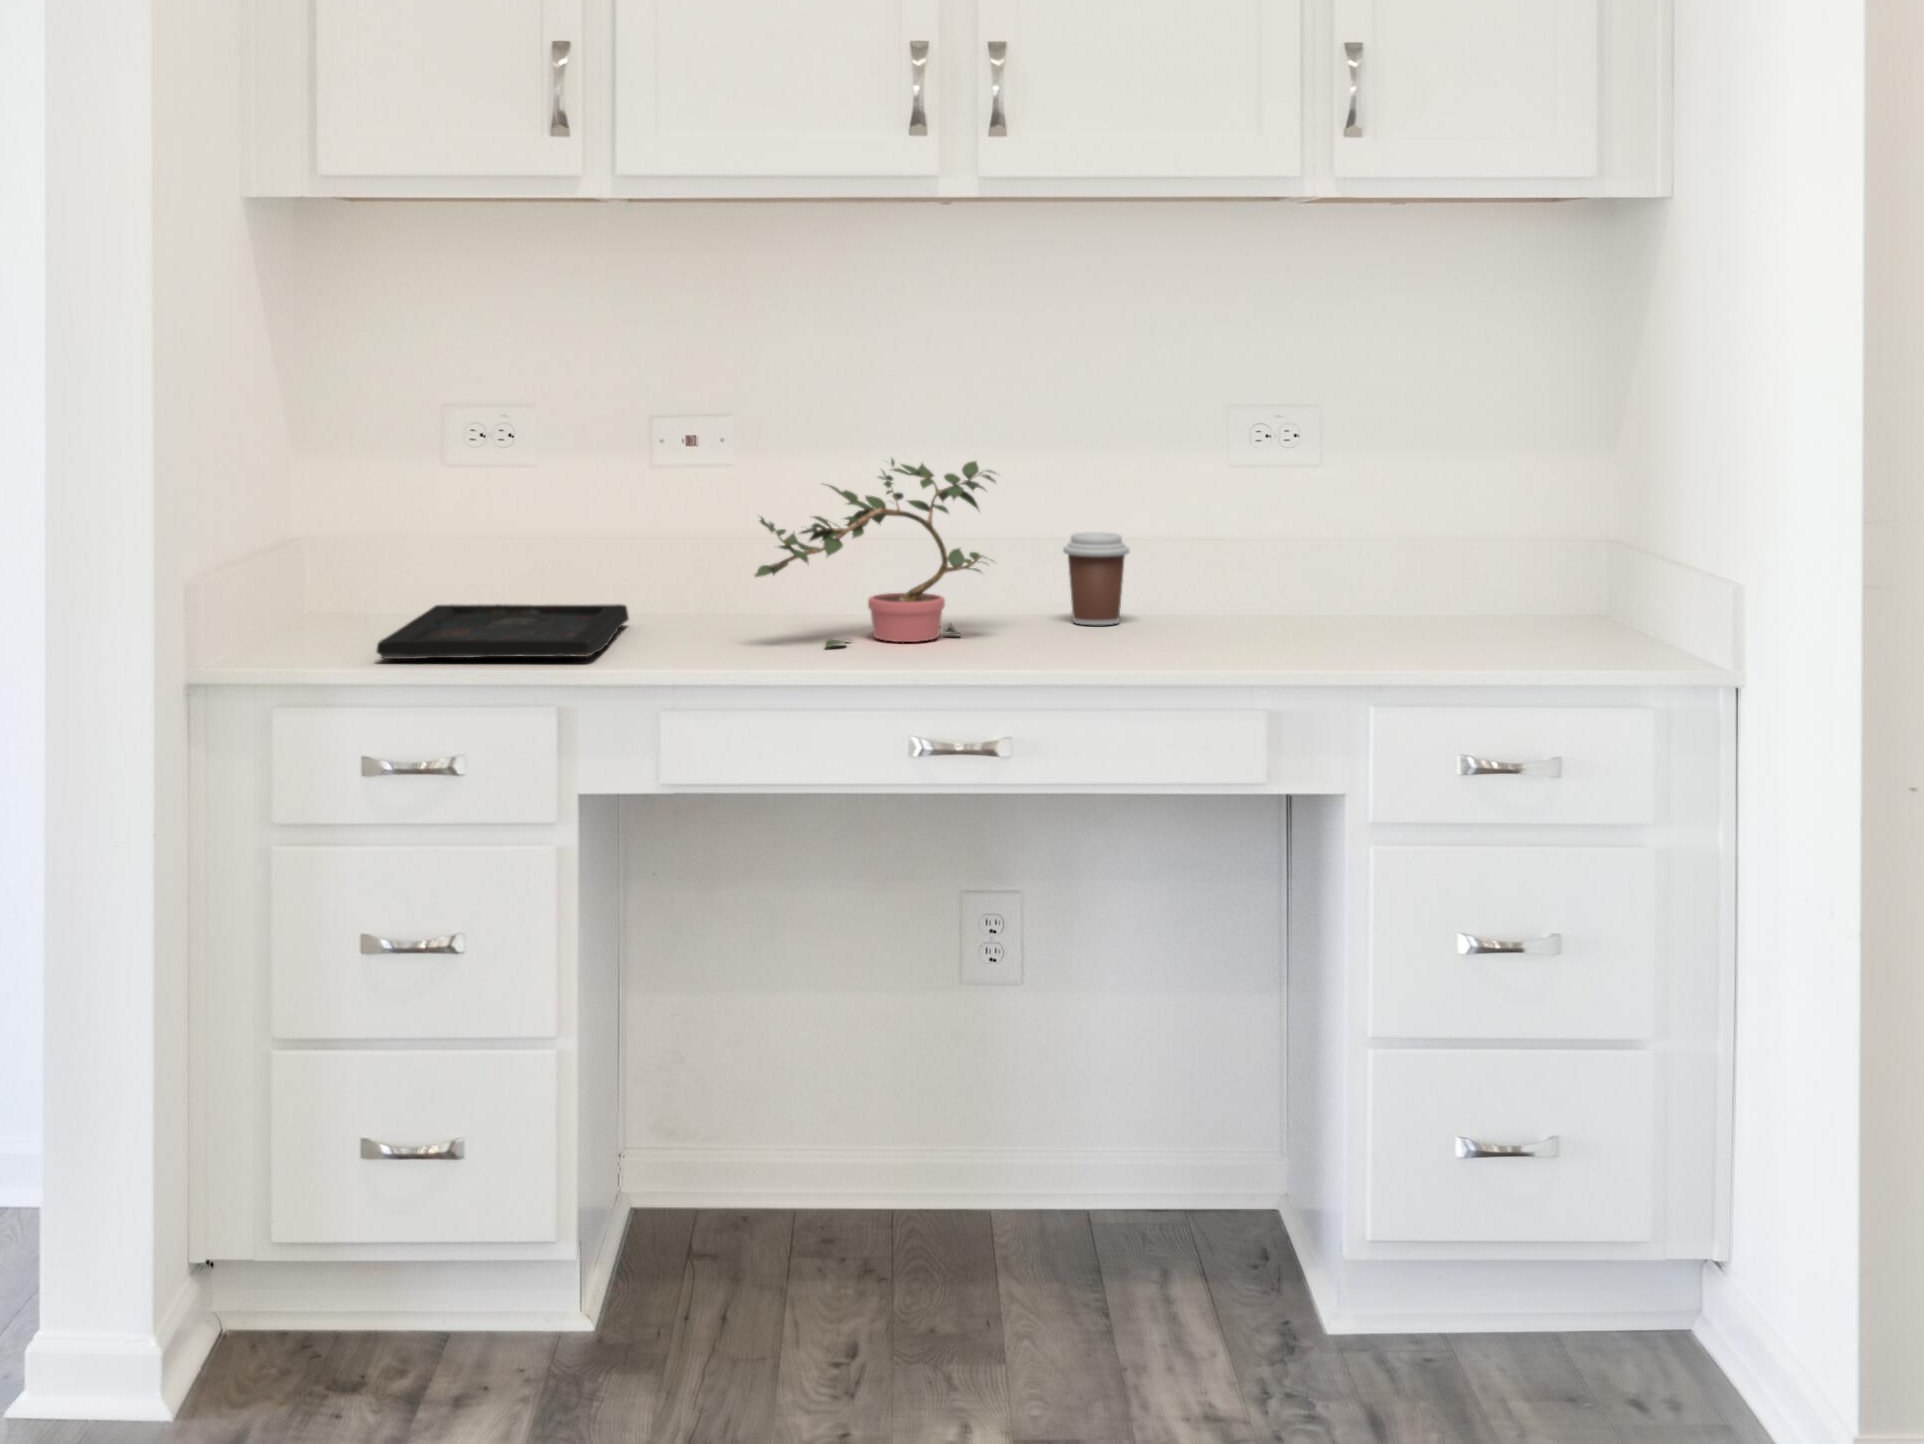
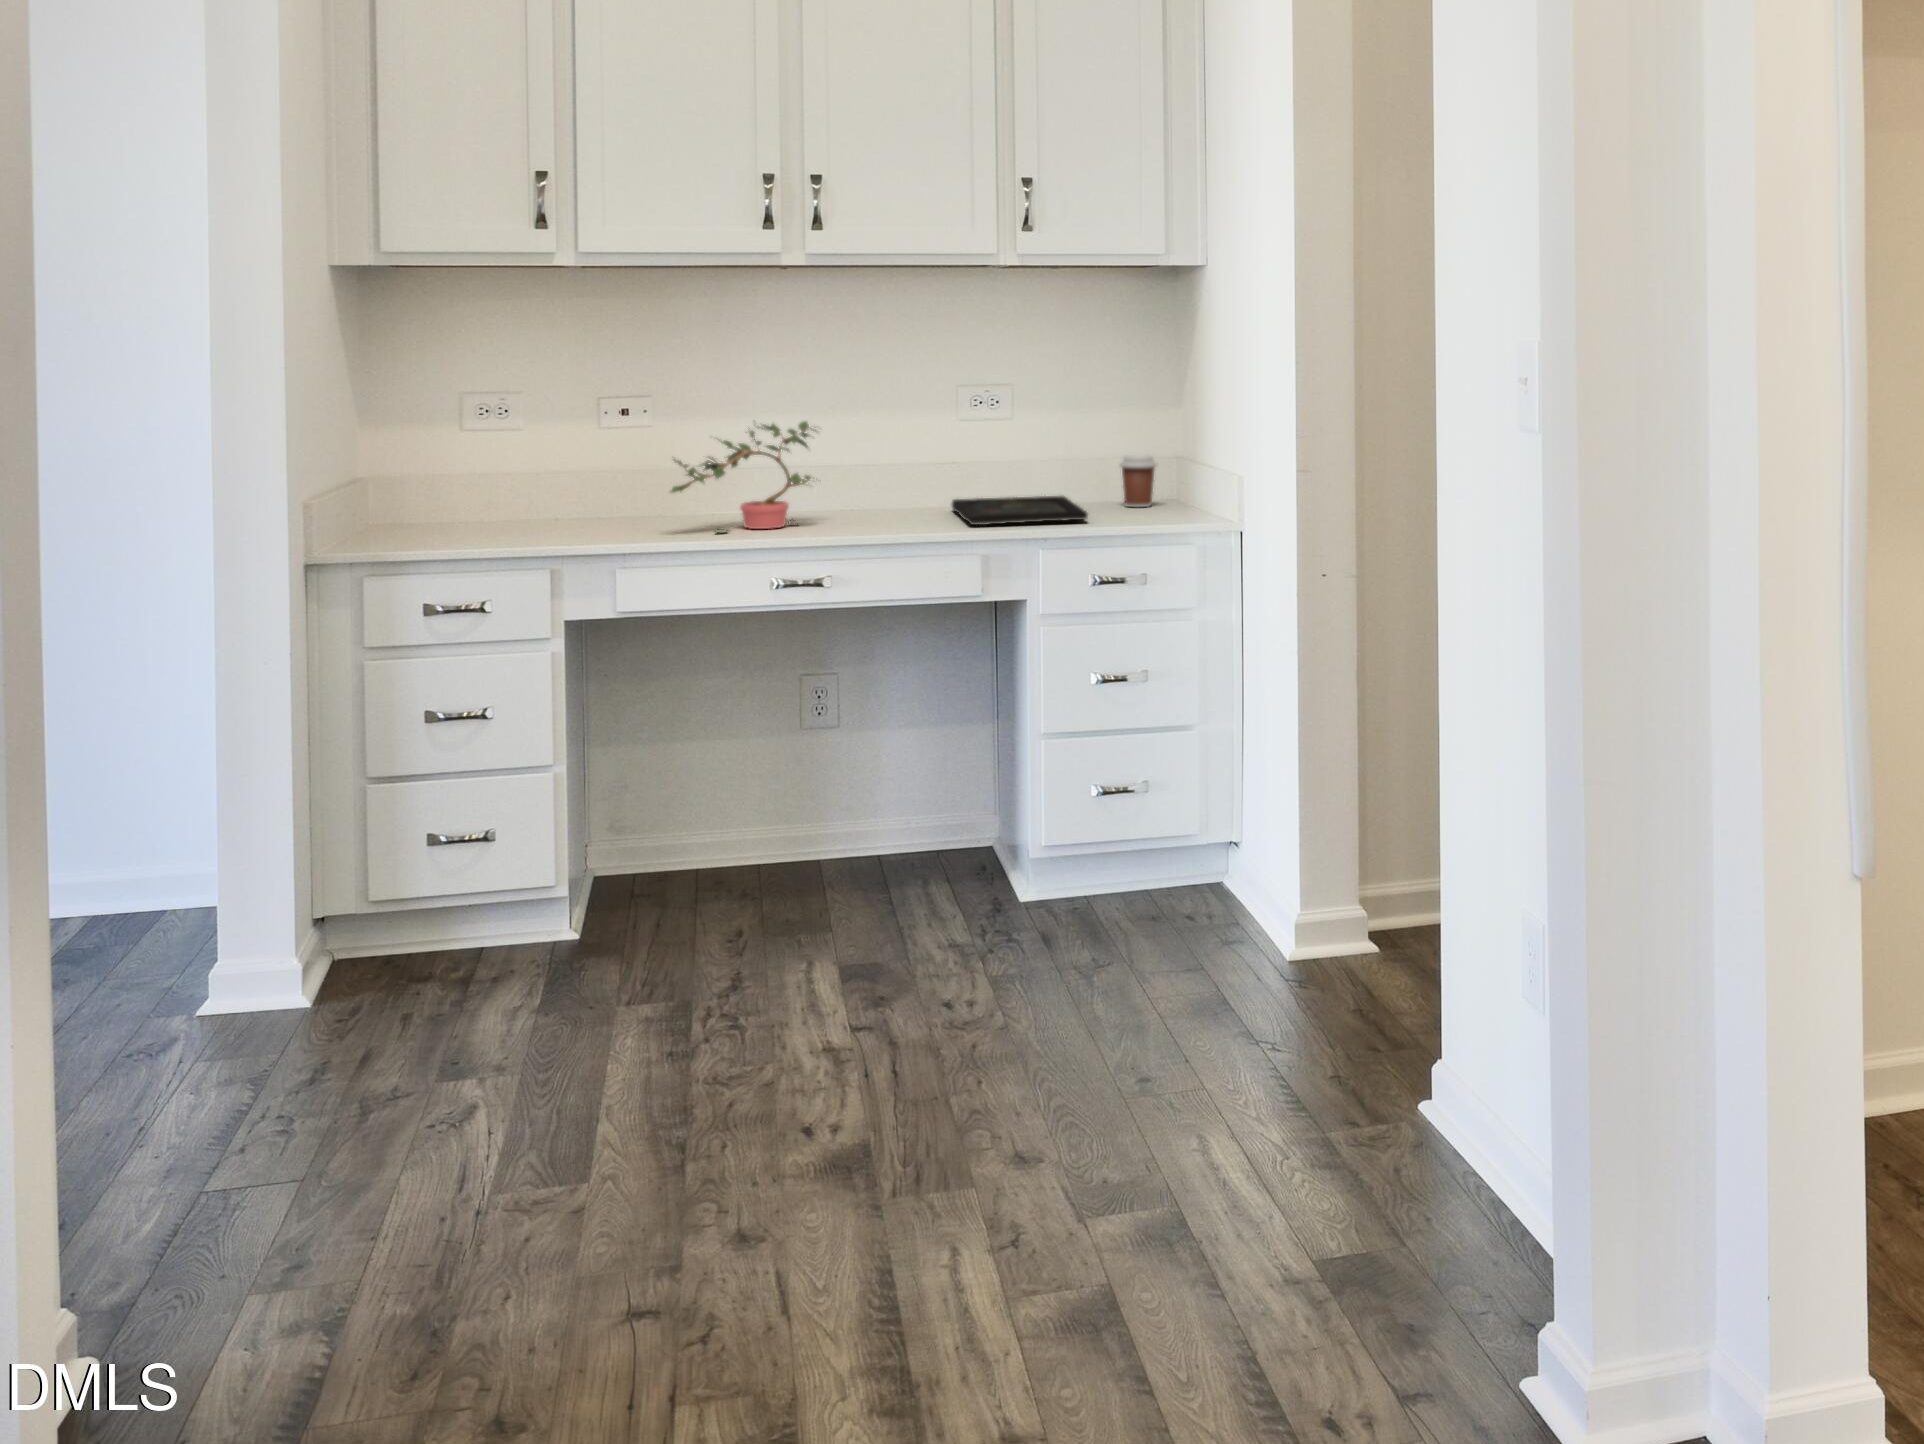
coffee cup: present [1063,532,1129,625] -> present [1120,455,1157,507]
tray: present [377,604,629,659] -> present [952,496,1088,525]

